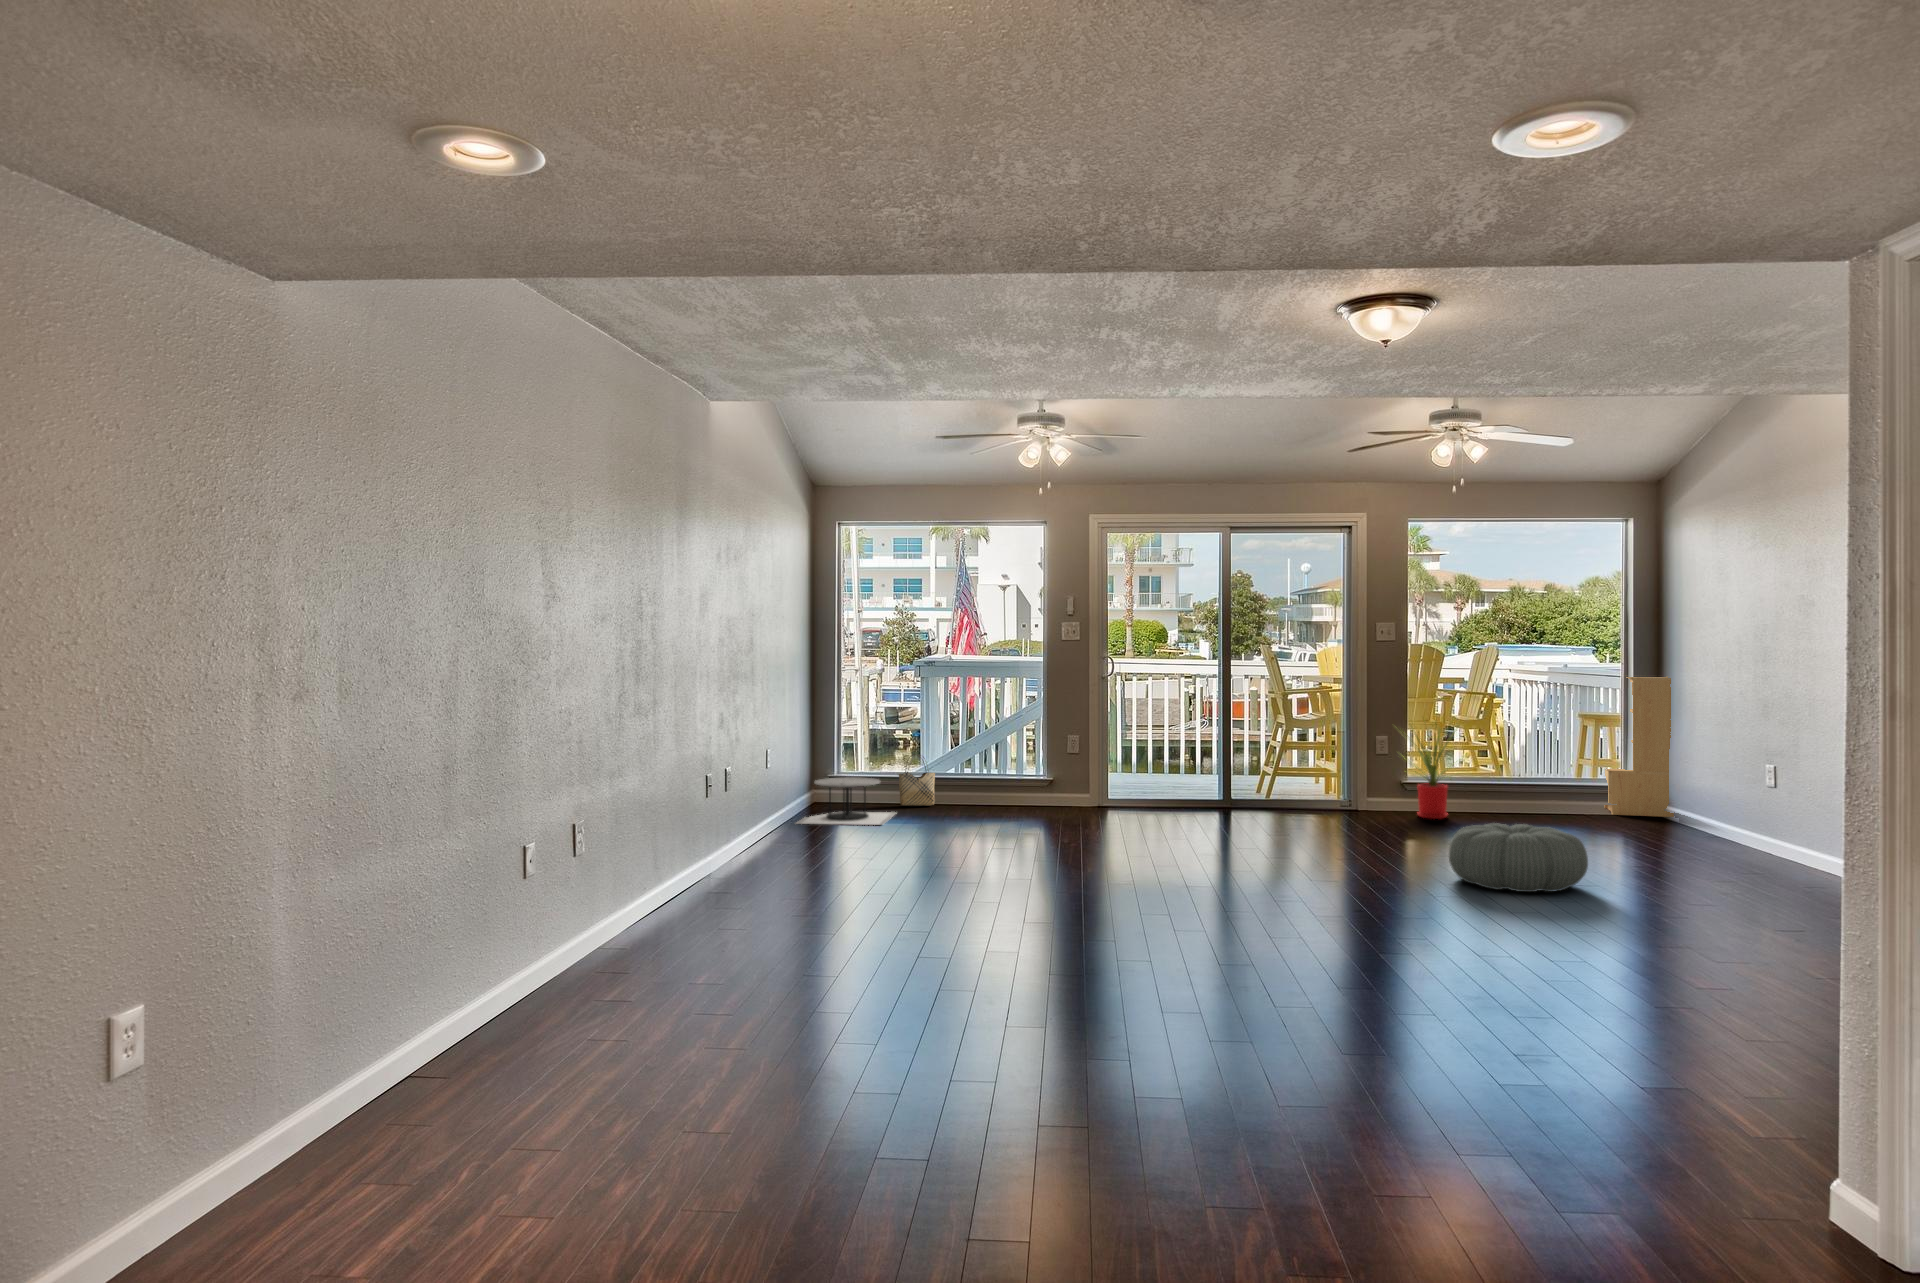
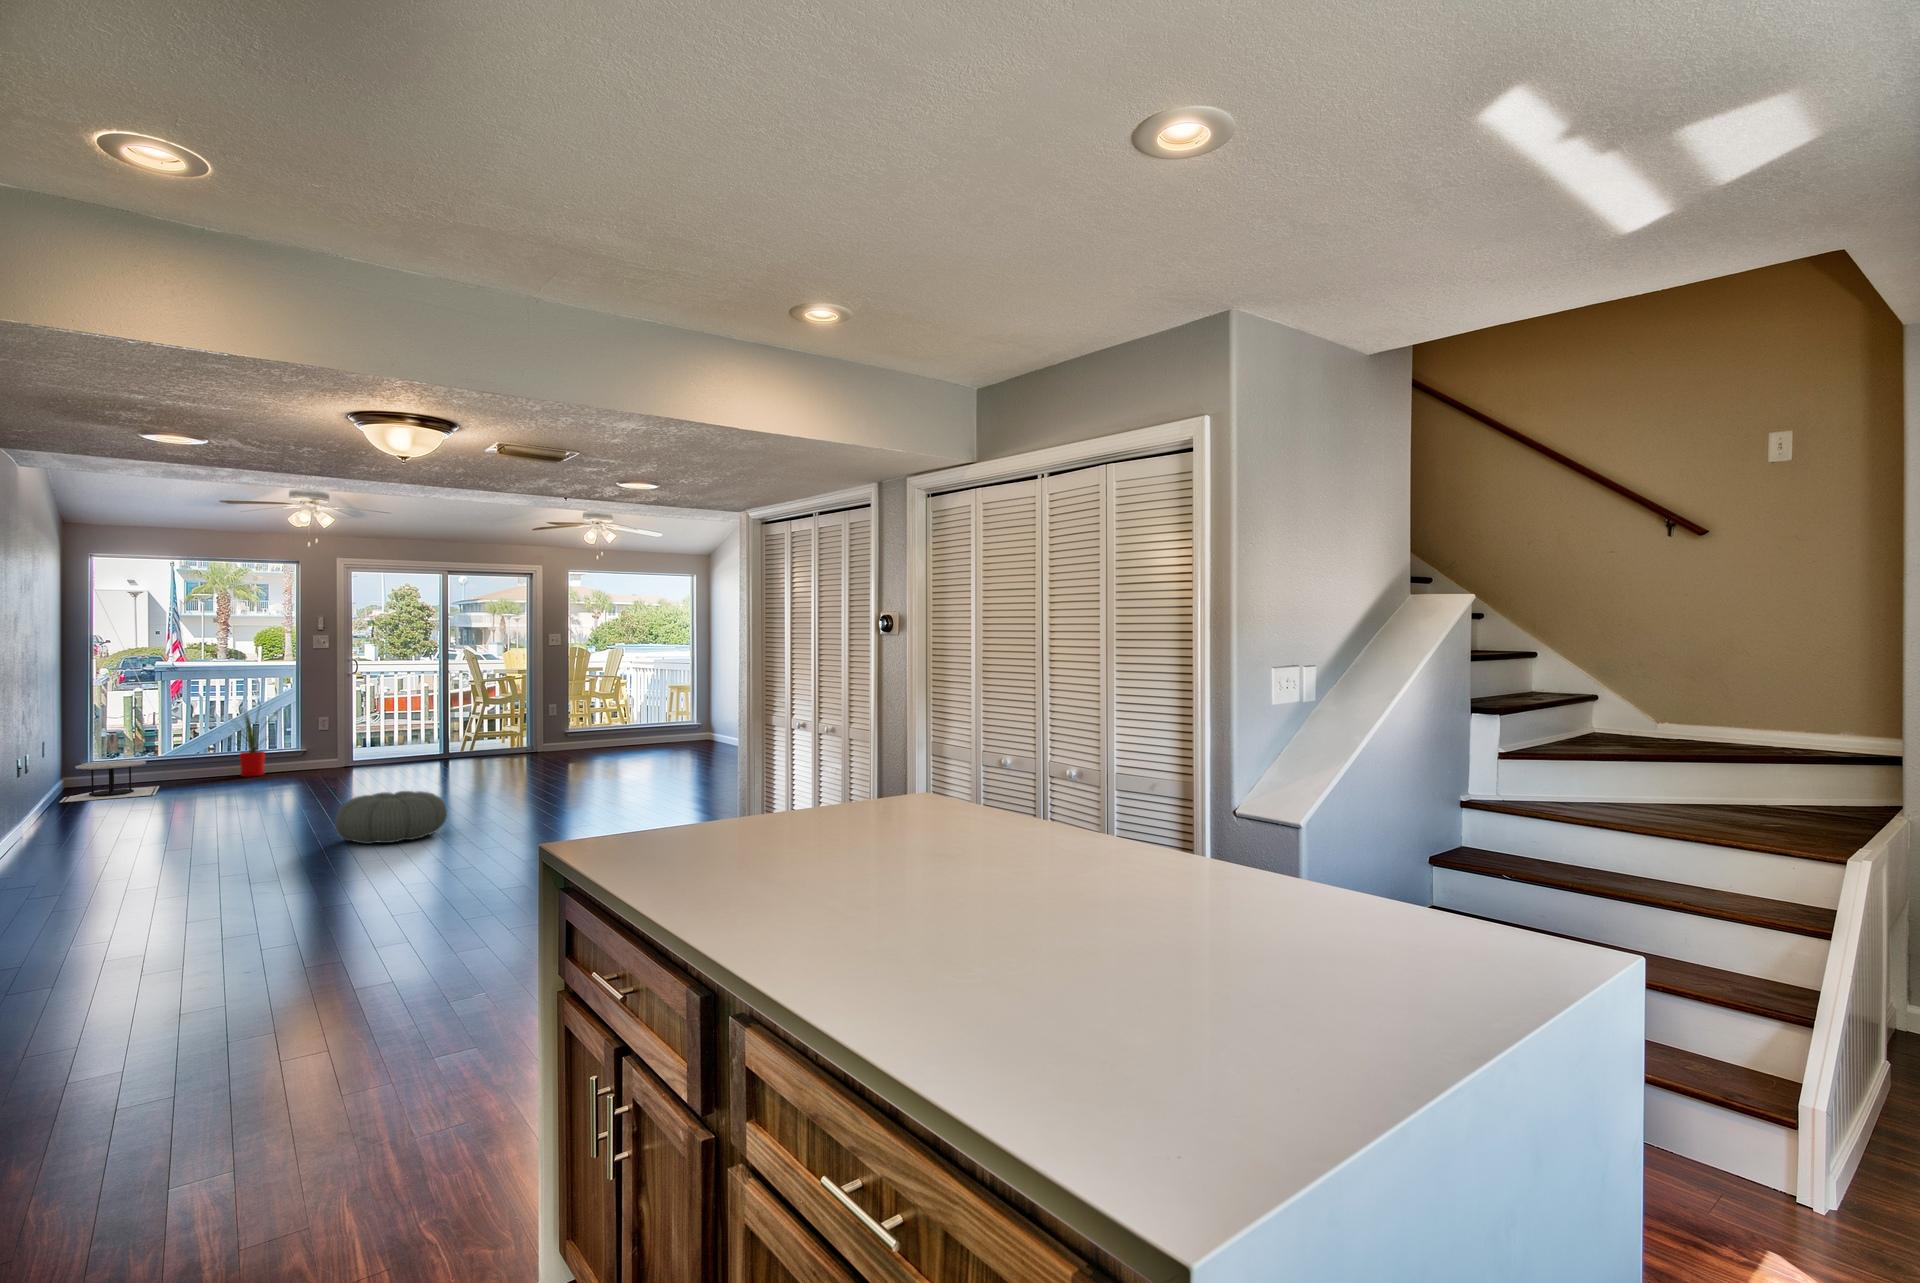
bookshelf: present [1604,676,1674,817] -> none [681,664,719,744]
house plant: present [1403,723,1457,819] -> present [233,704,281,777]
woven basket: present [899,754,935,806] -> none [155,739,192,781]
pouf: present [1449,823,1588,892] -> present [335,791,447,844]

